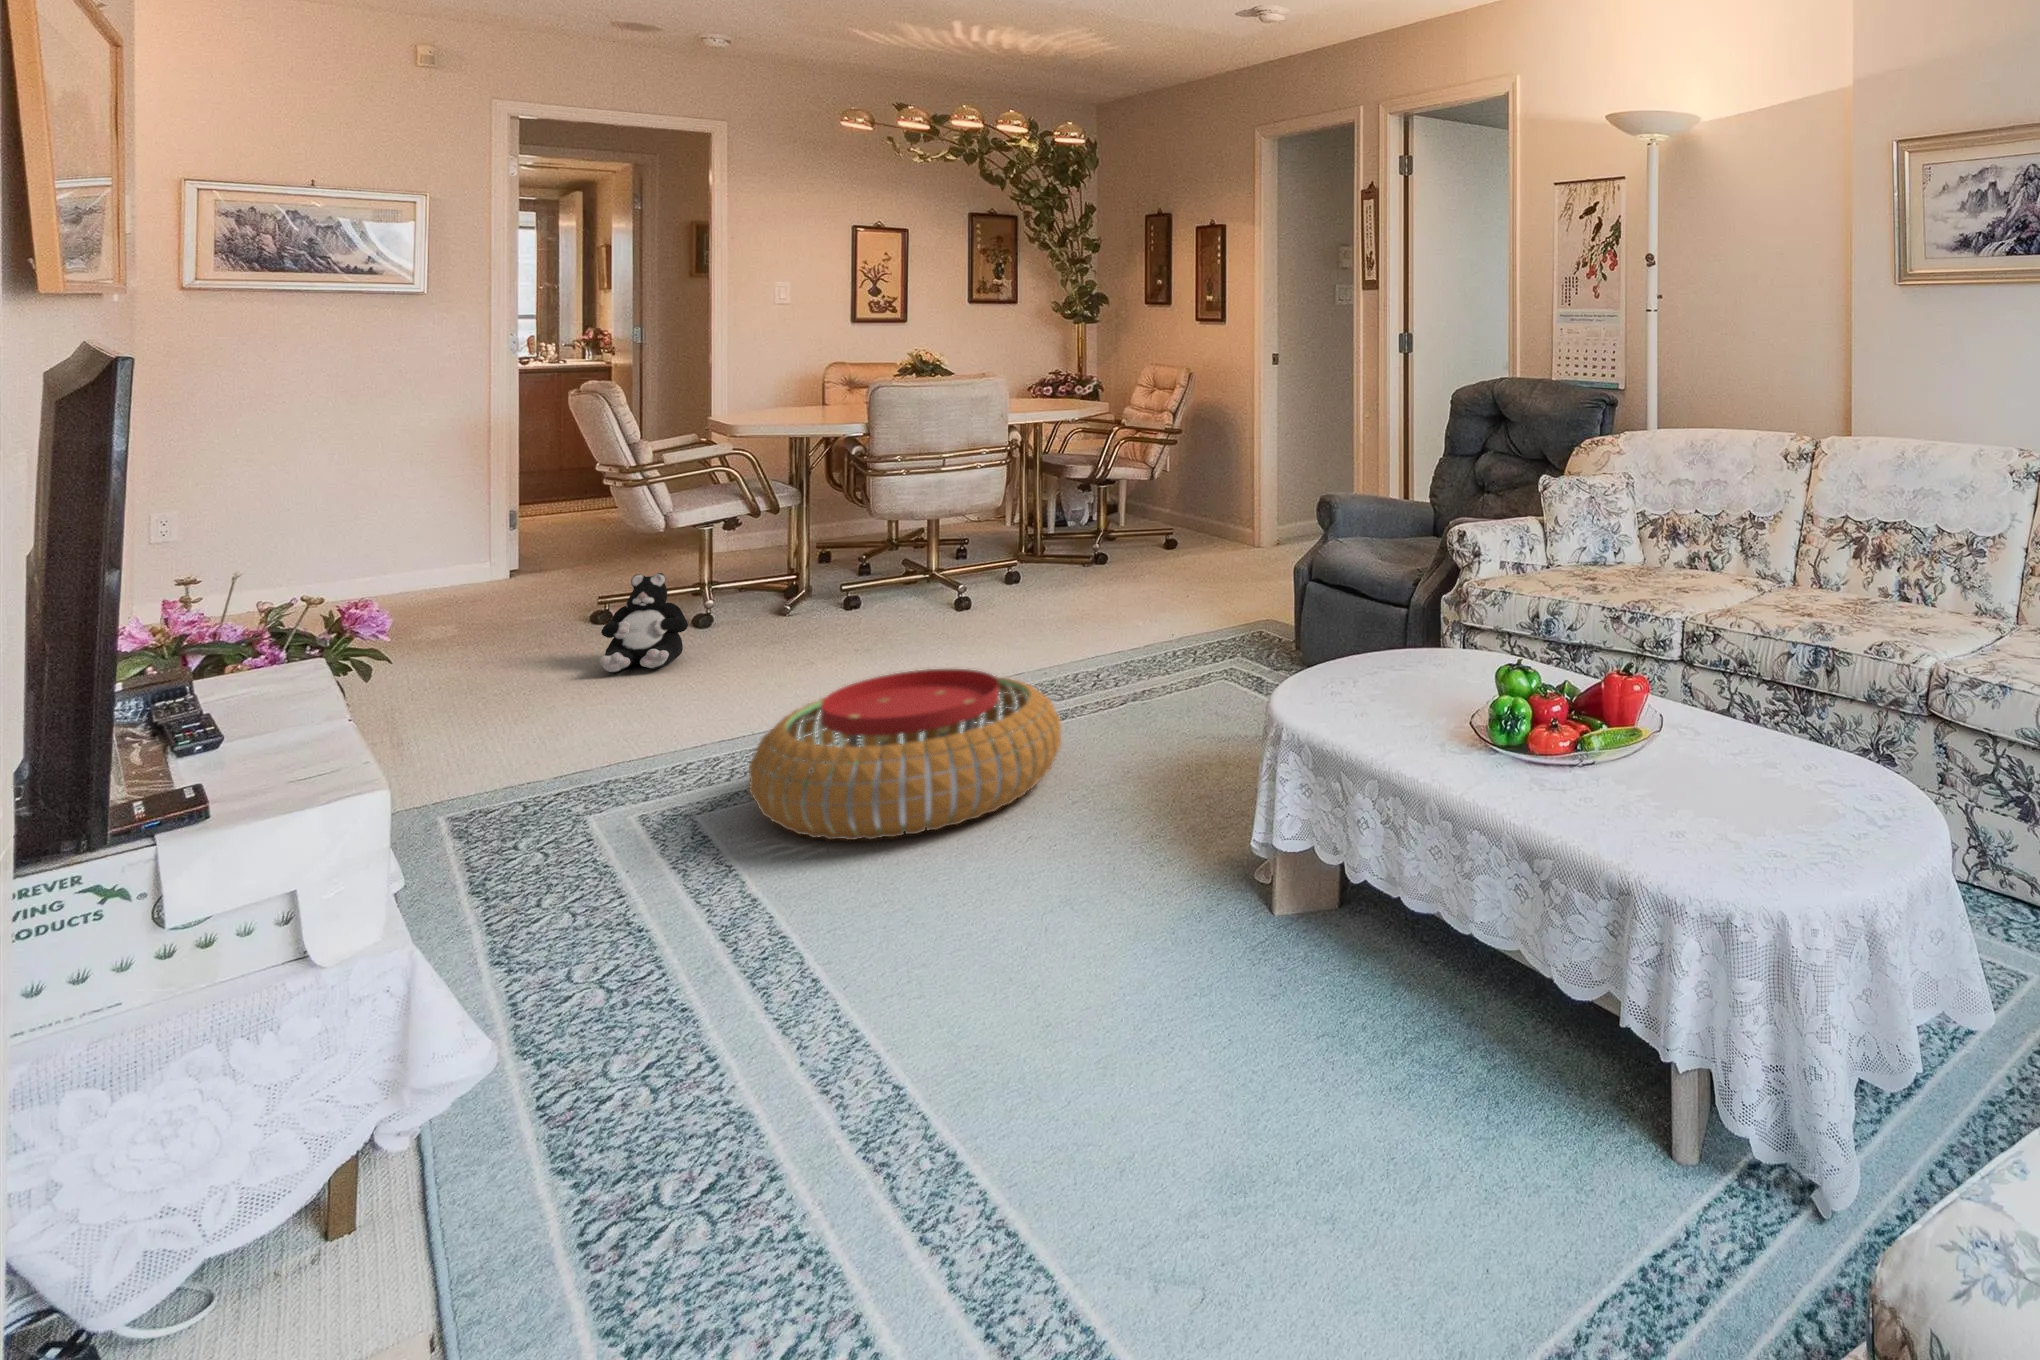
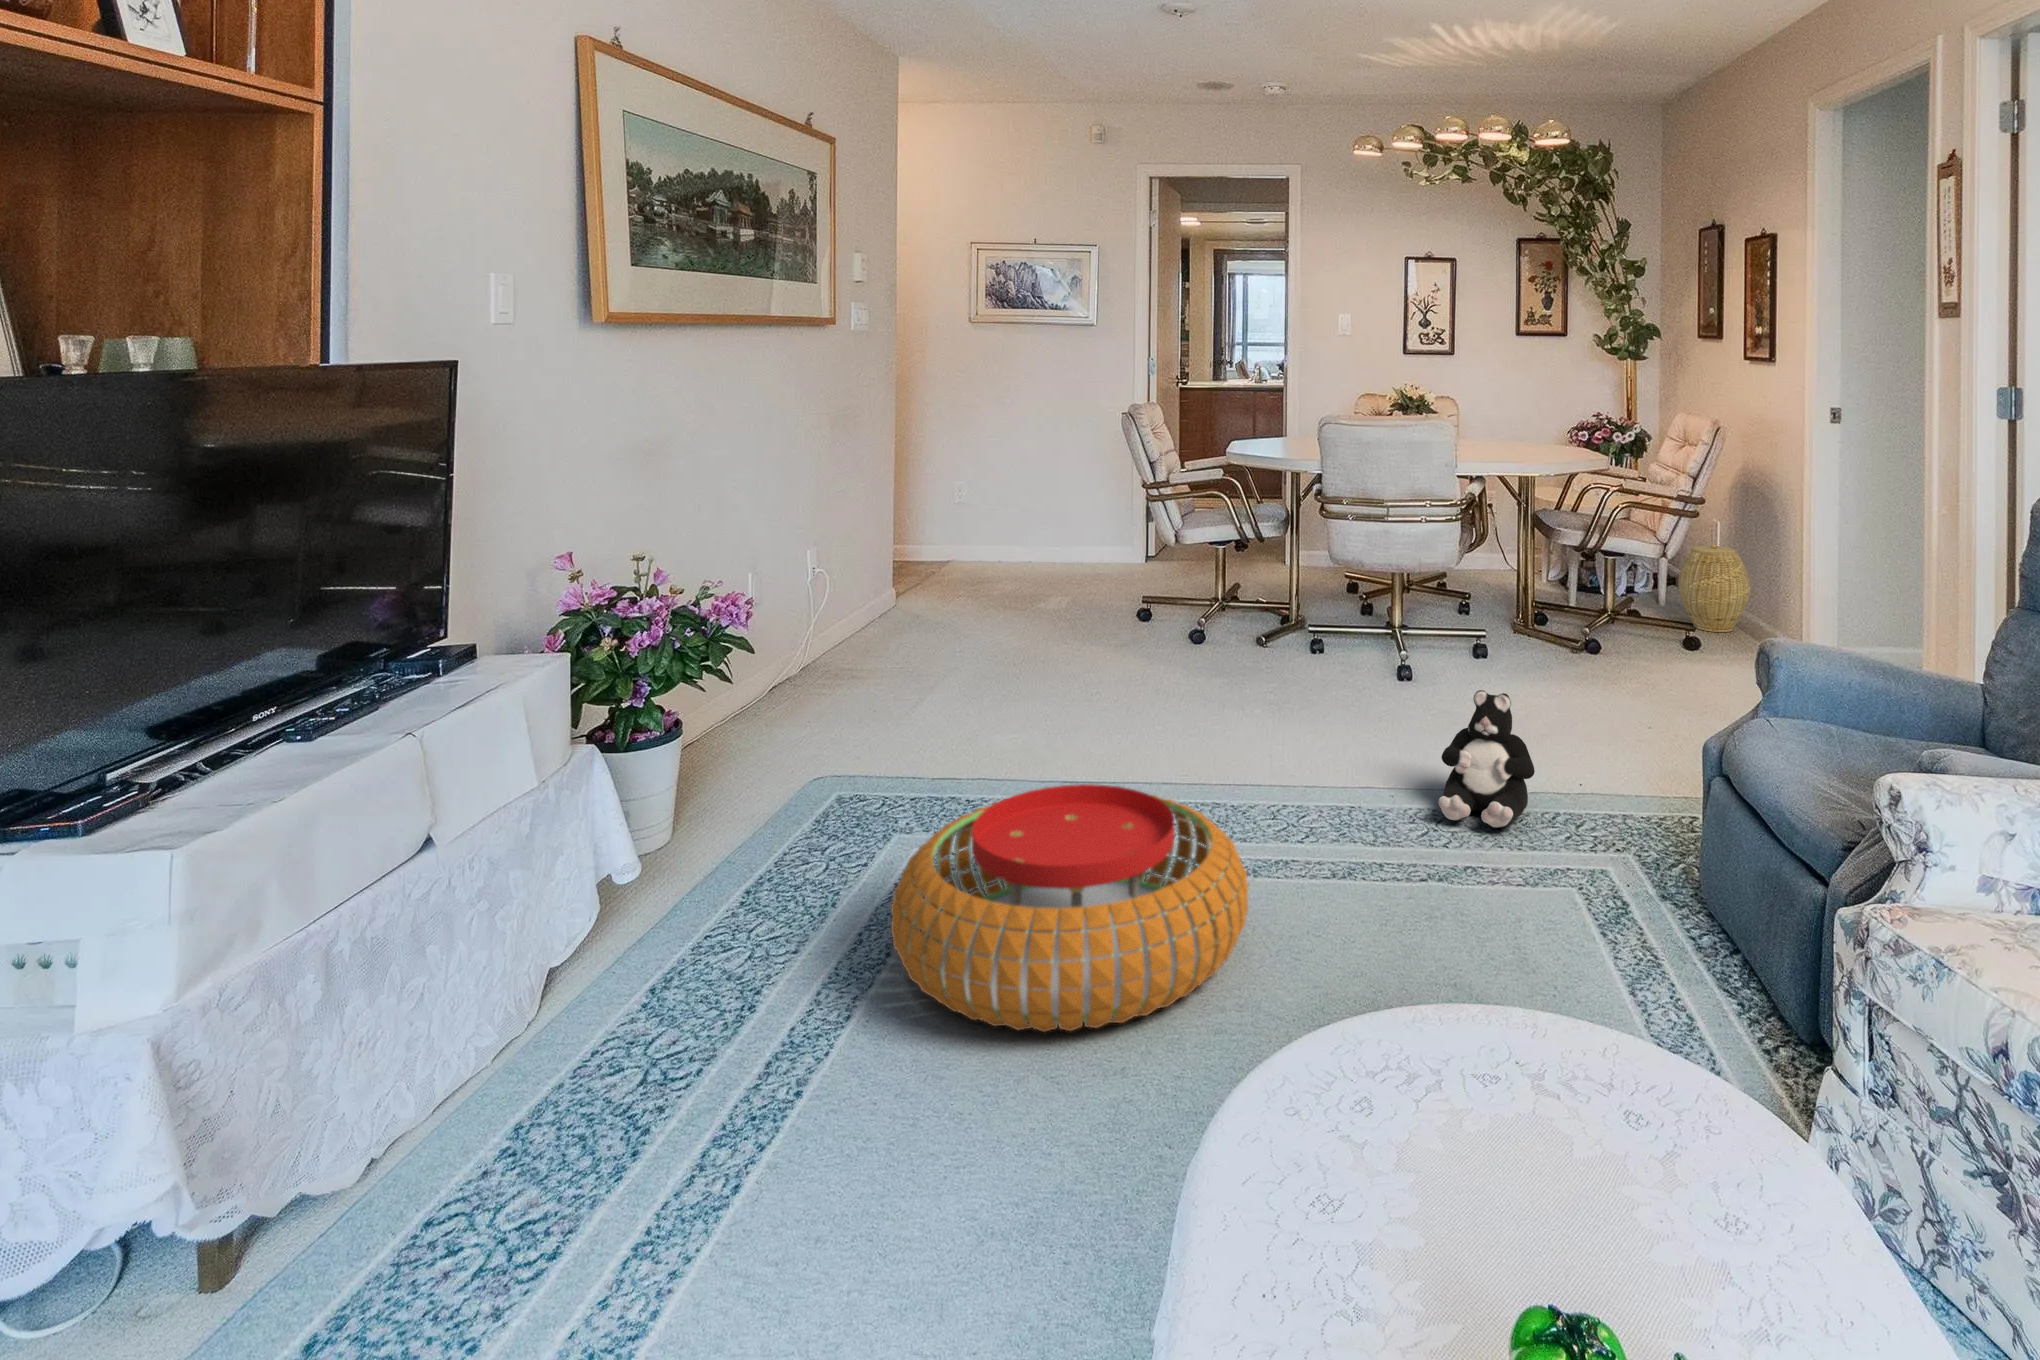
woven basket: none [1148,467,1203,535] -> present [1678,544,1750,632]
plush toy: present [599,573,688,672] -> present [1438,690,1535,828]

